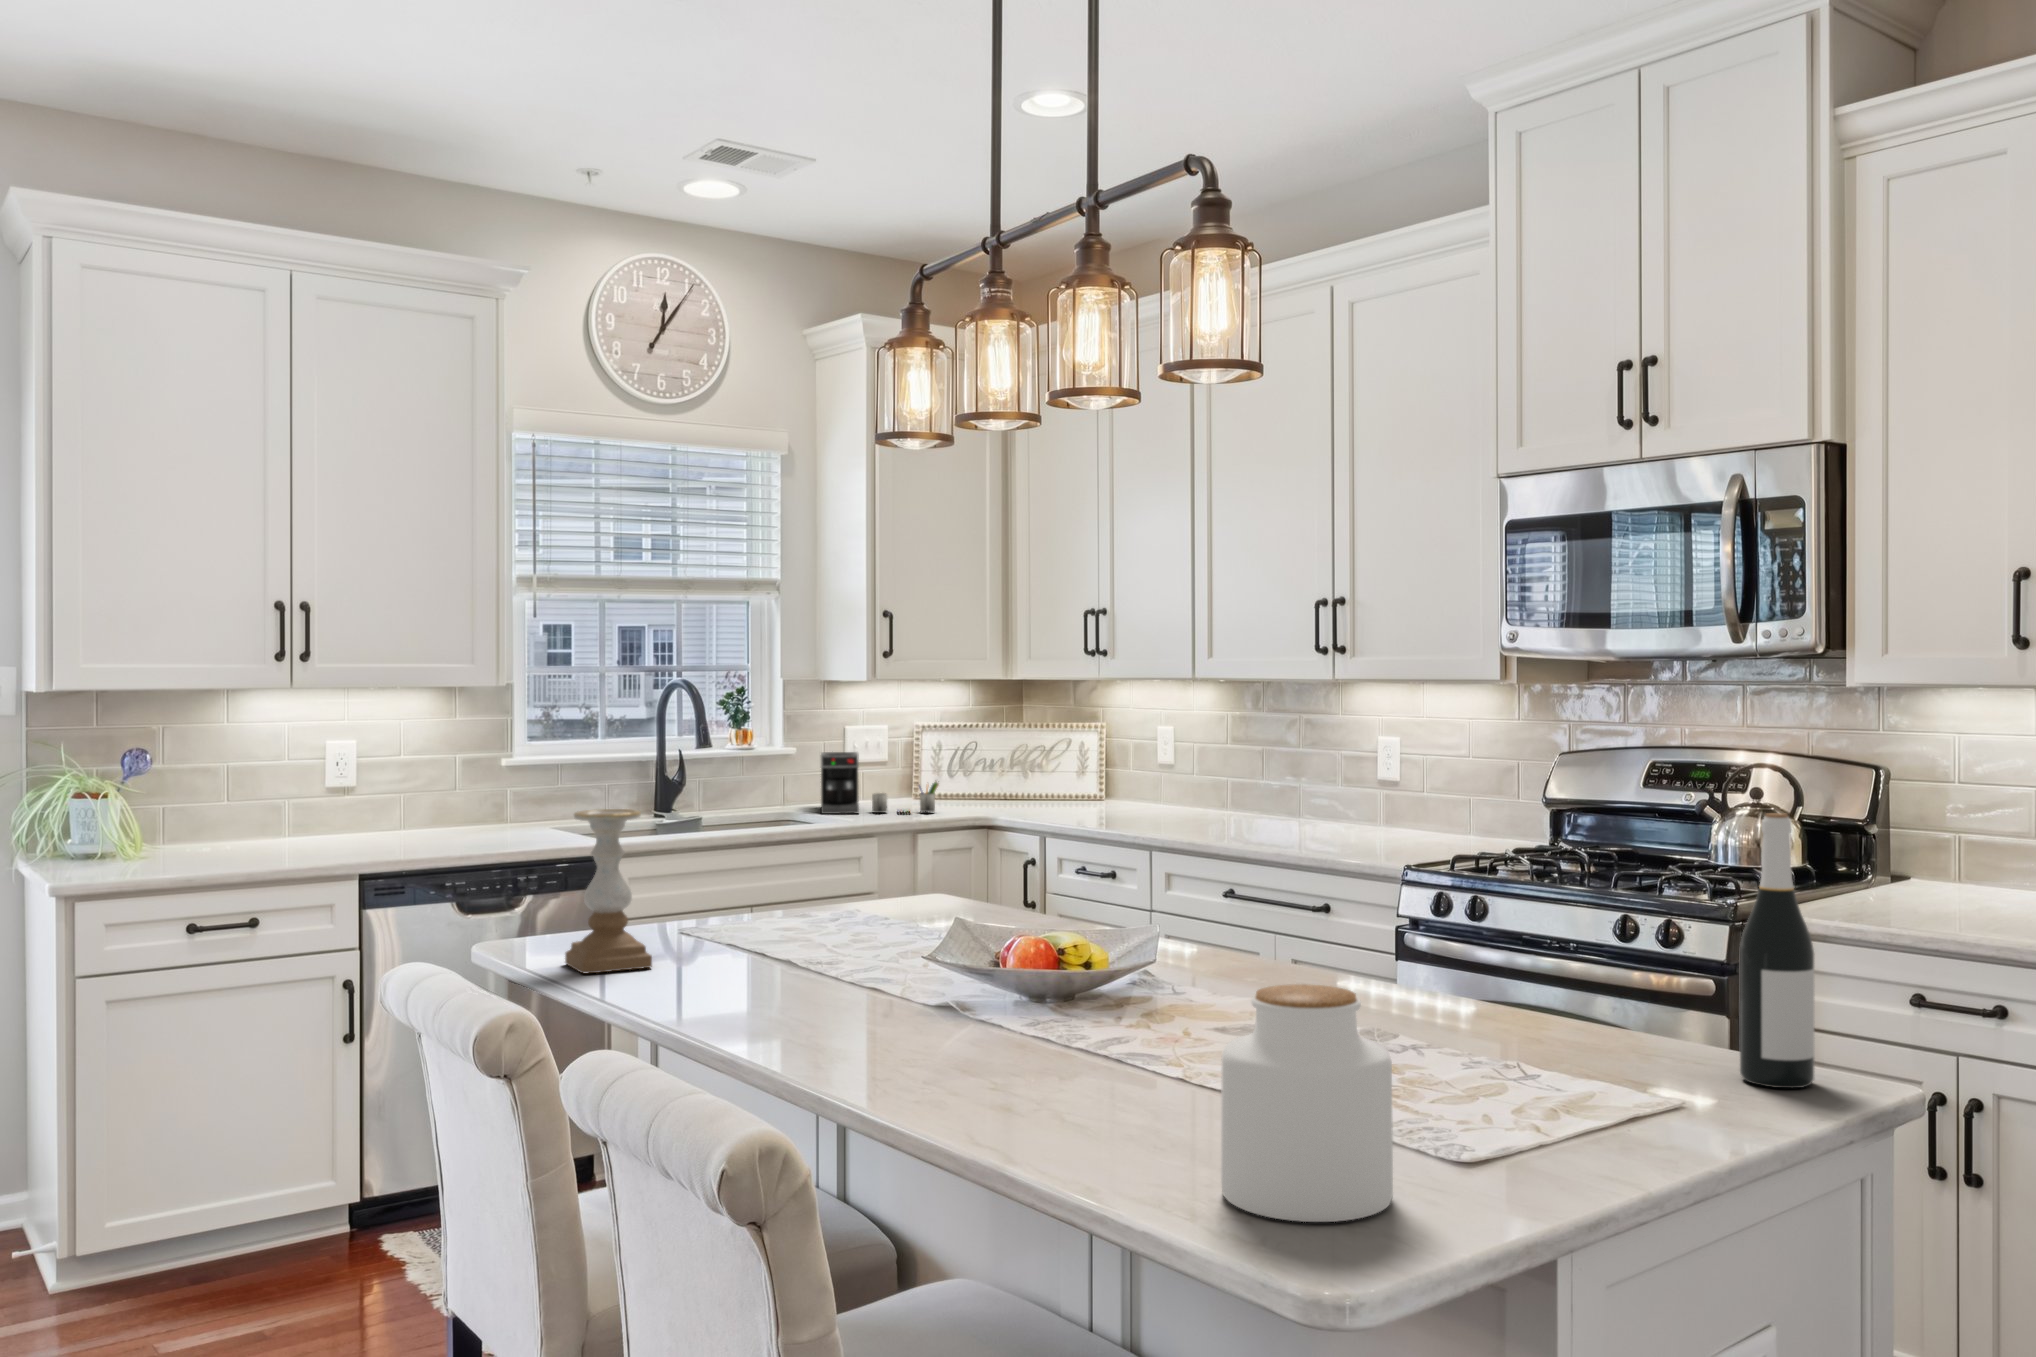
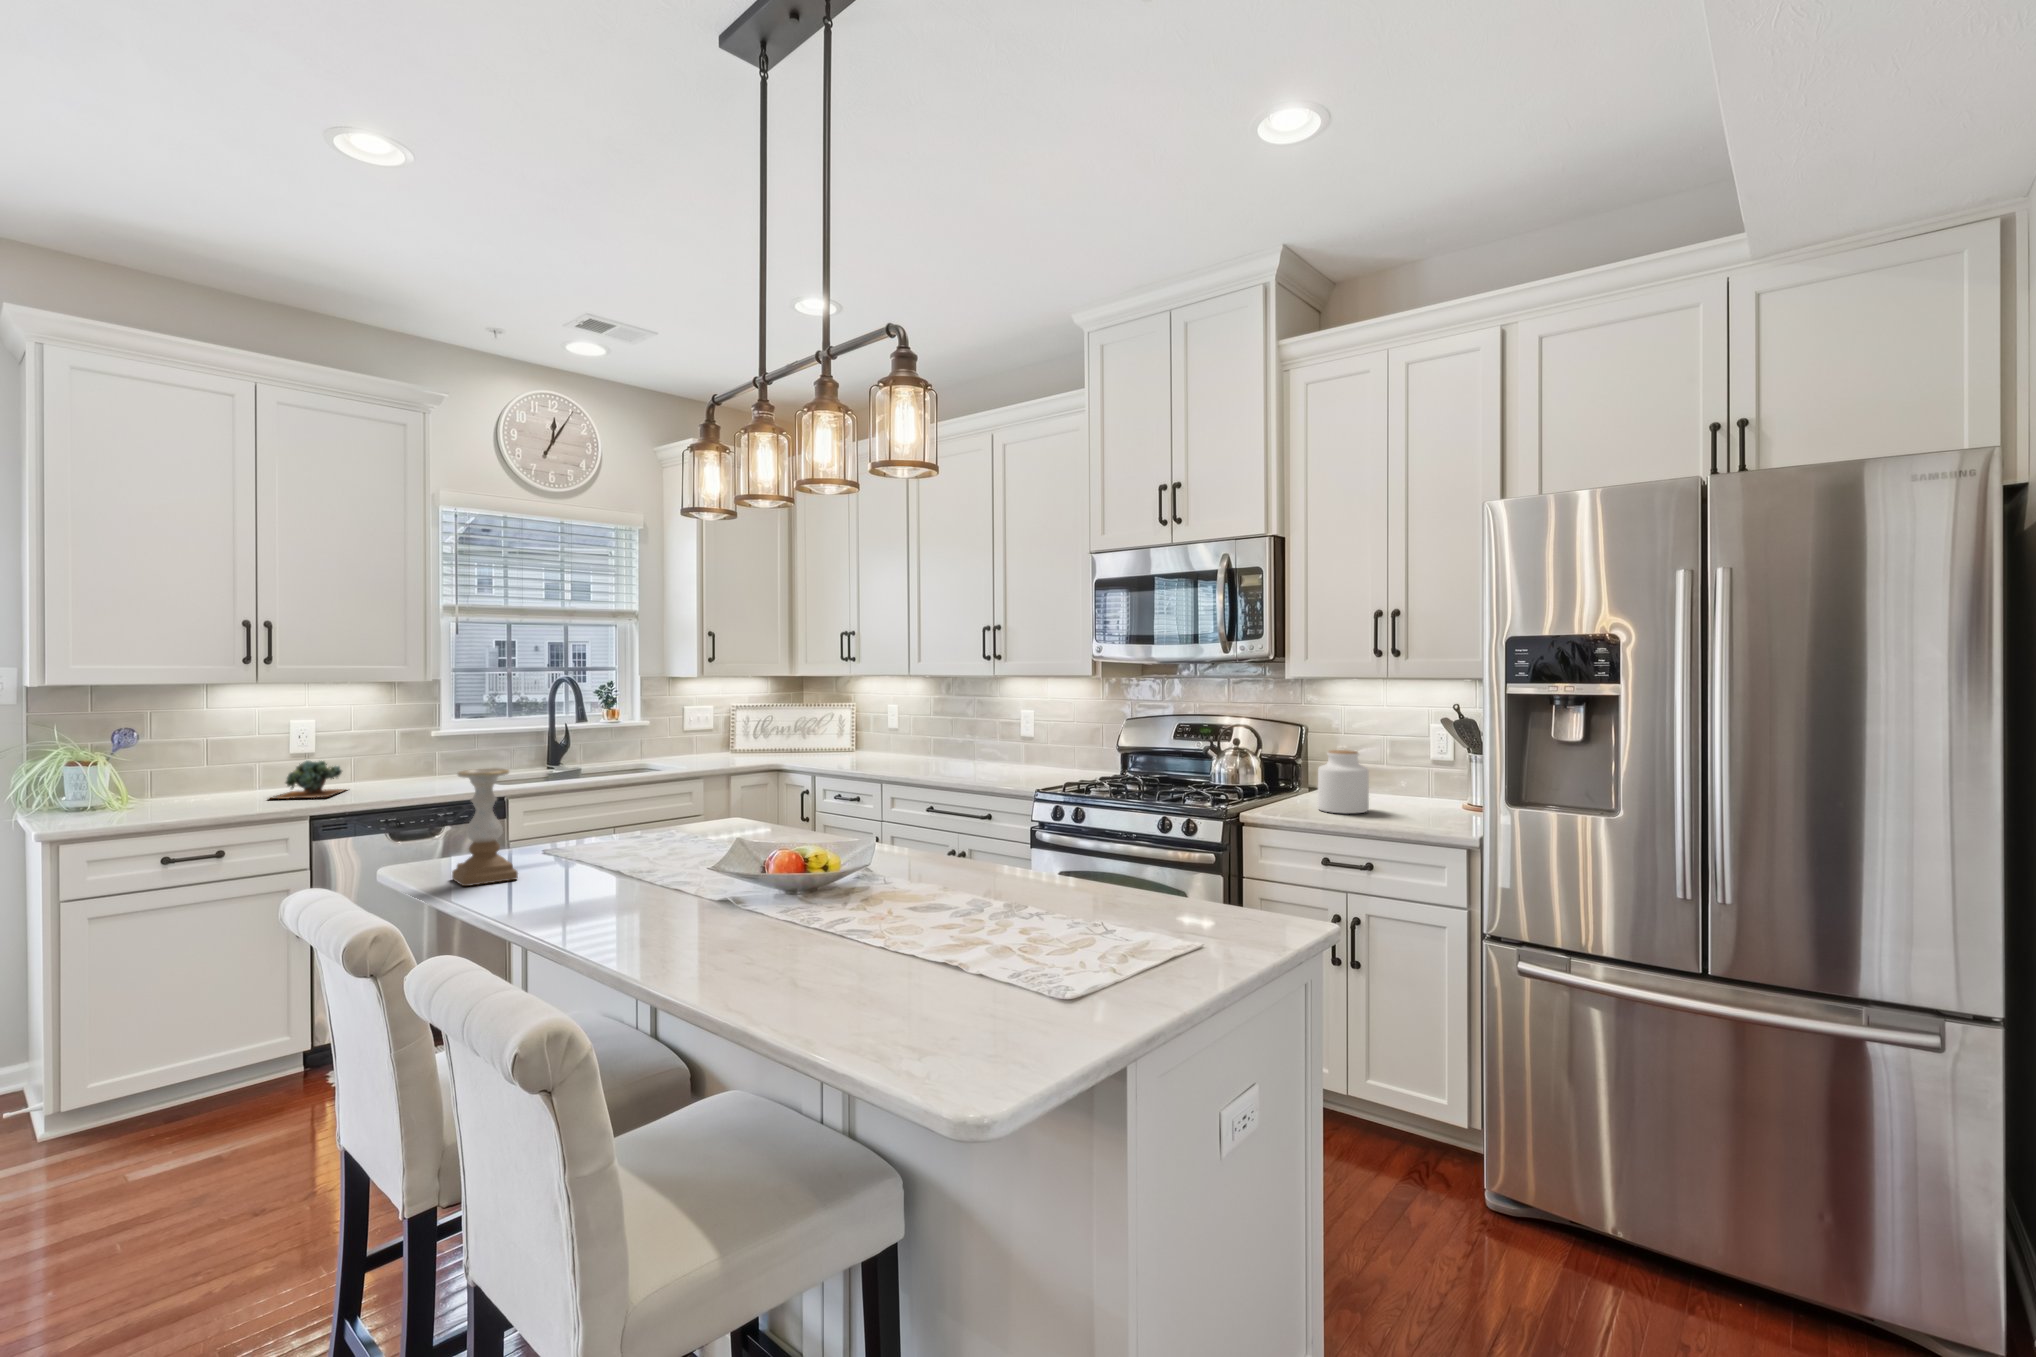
coffee maker: present [821,752,939,814] -> none [664,723,744,764]
succulent plant: none [293,797,395,852] -> present [271,760,346,799]
wine bottle: present [1740,813,1814,1088] -> none [1239,760,1283,934]
jar: present [1221,984,1393,1222] -> present [1318,750,1369,813]

